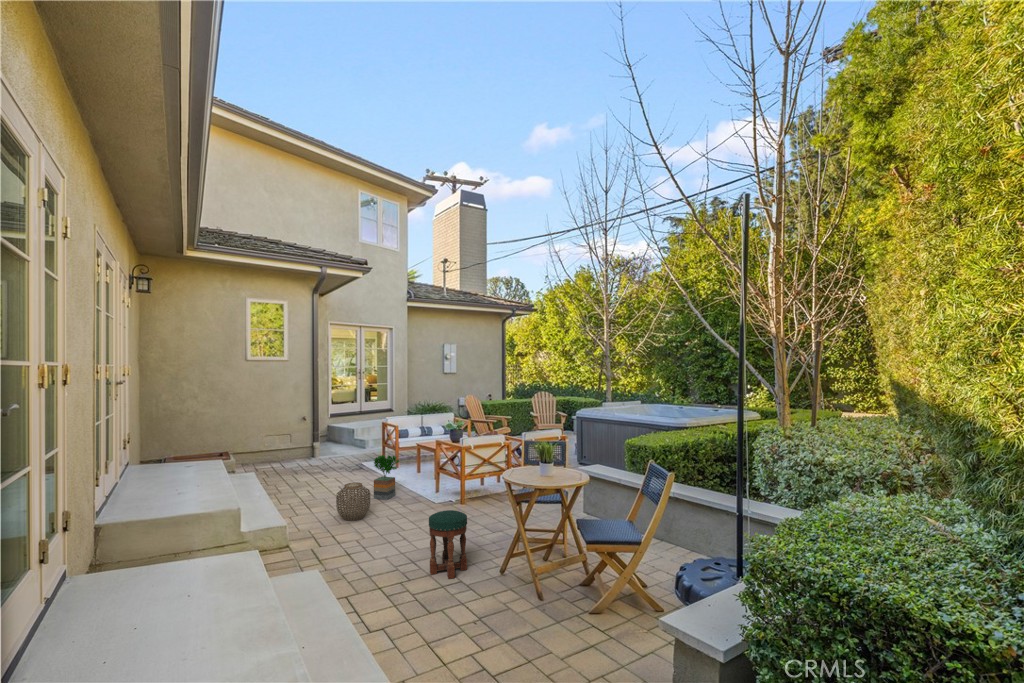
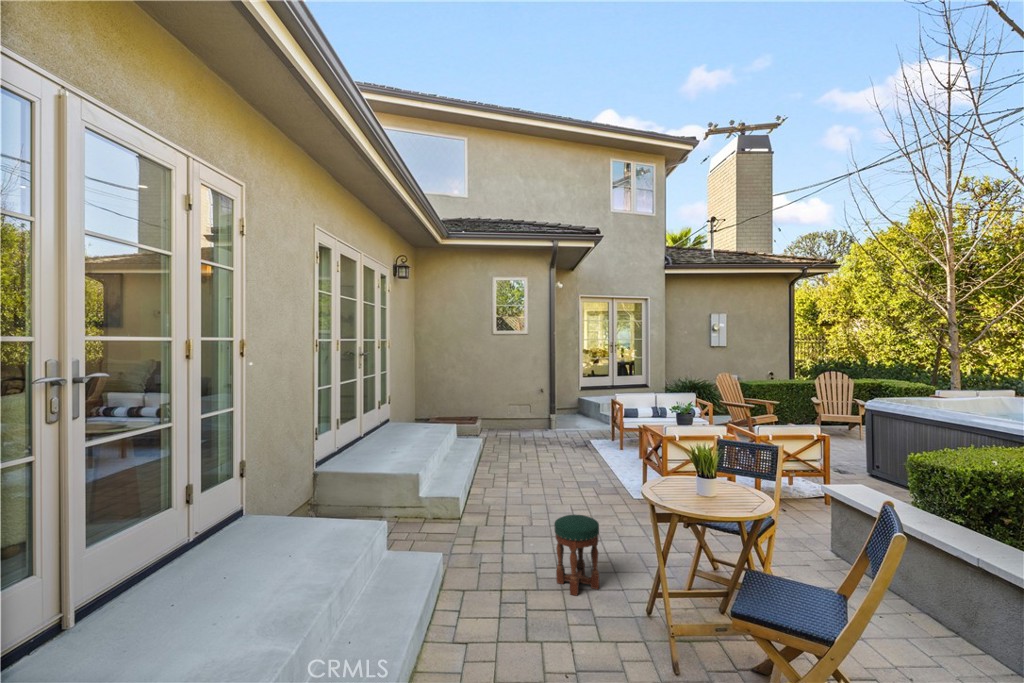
potted tree: present [374,455,399,500] -> none [570,436,600,484]
woven basket: present [336,482,370,521] -> none [520,462,553,501]

